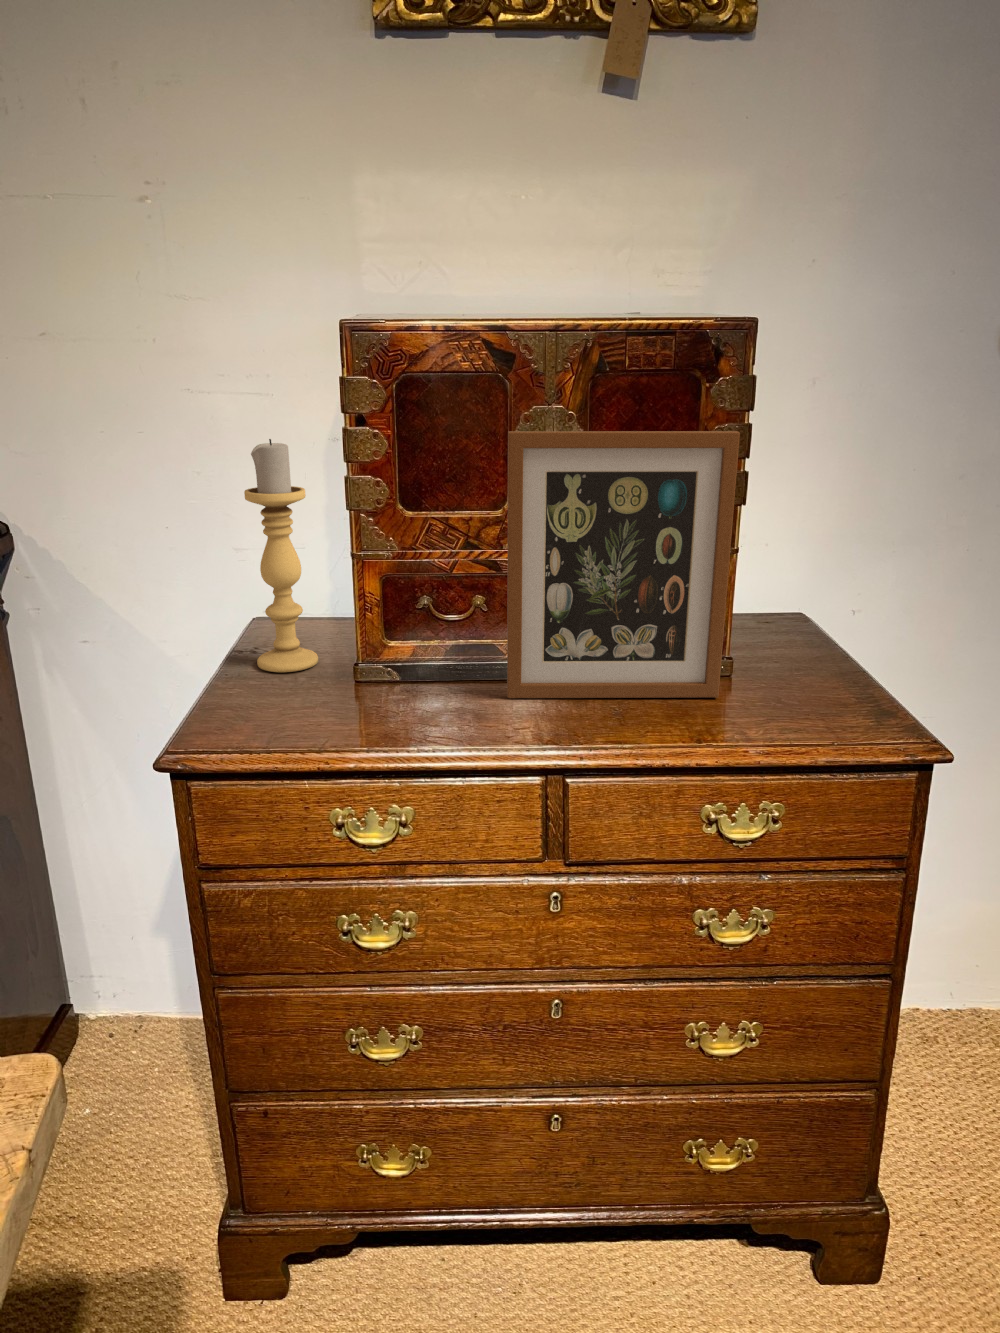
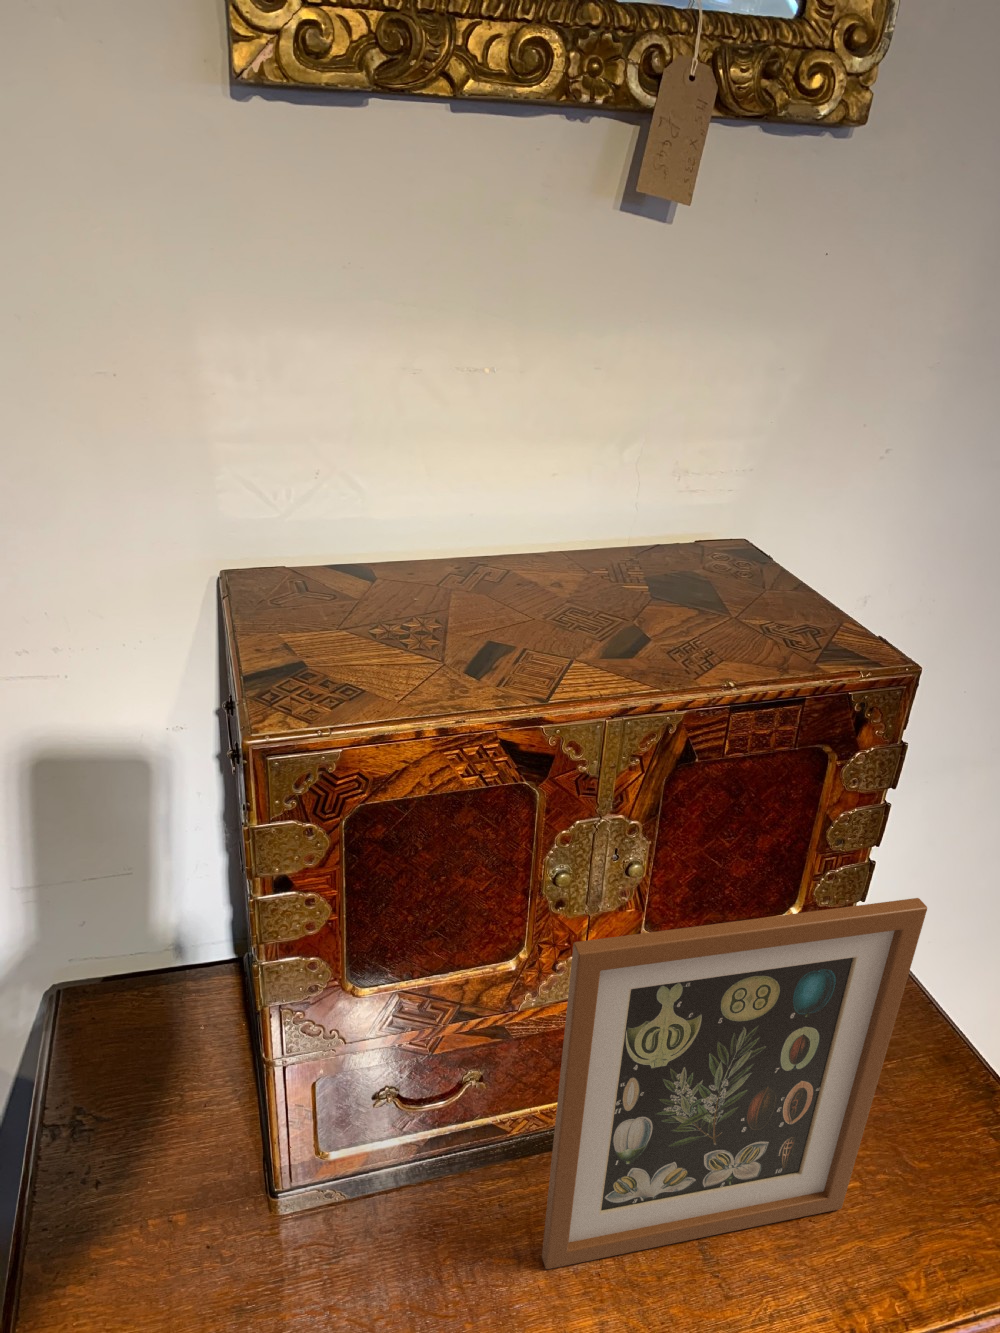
candle holder: present [244,439,318,672] -> none [75,898,211,1238]

